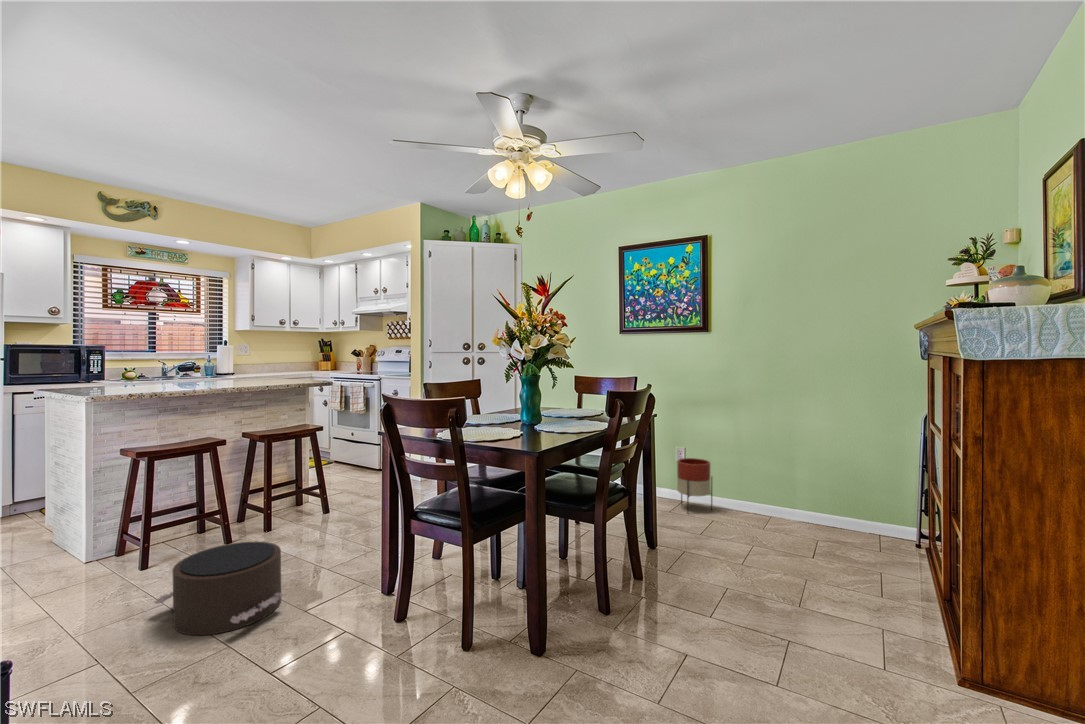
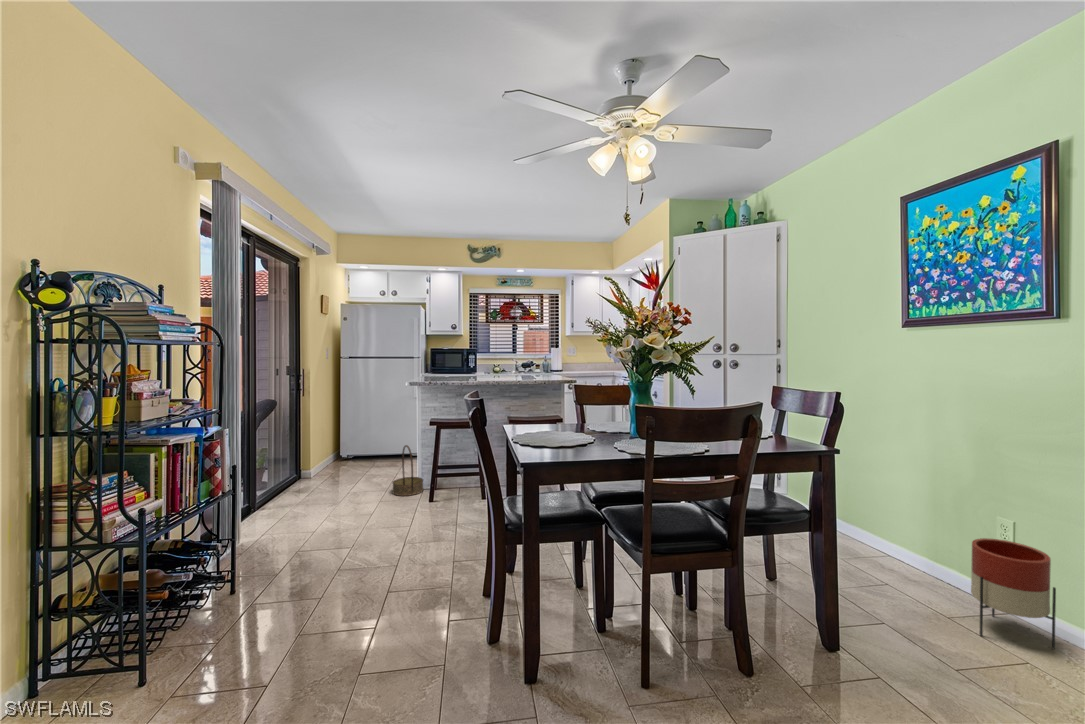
basket: none [46,492,111,576] -> present [392,445,423,496]
pouf: present [154,542,284,635] -> none [381,500,450,562]

